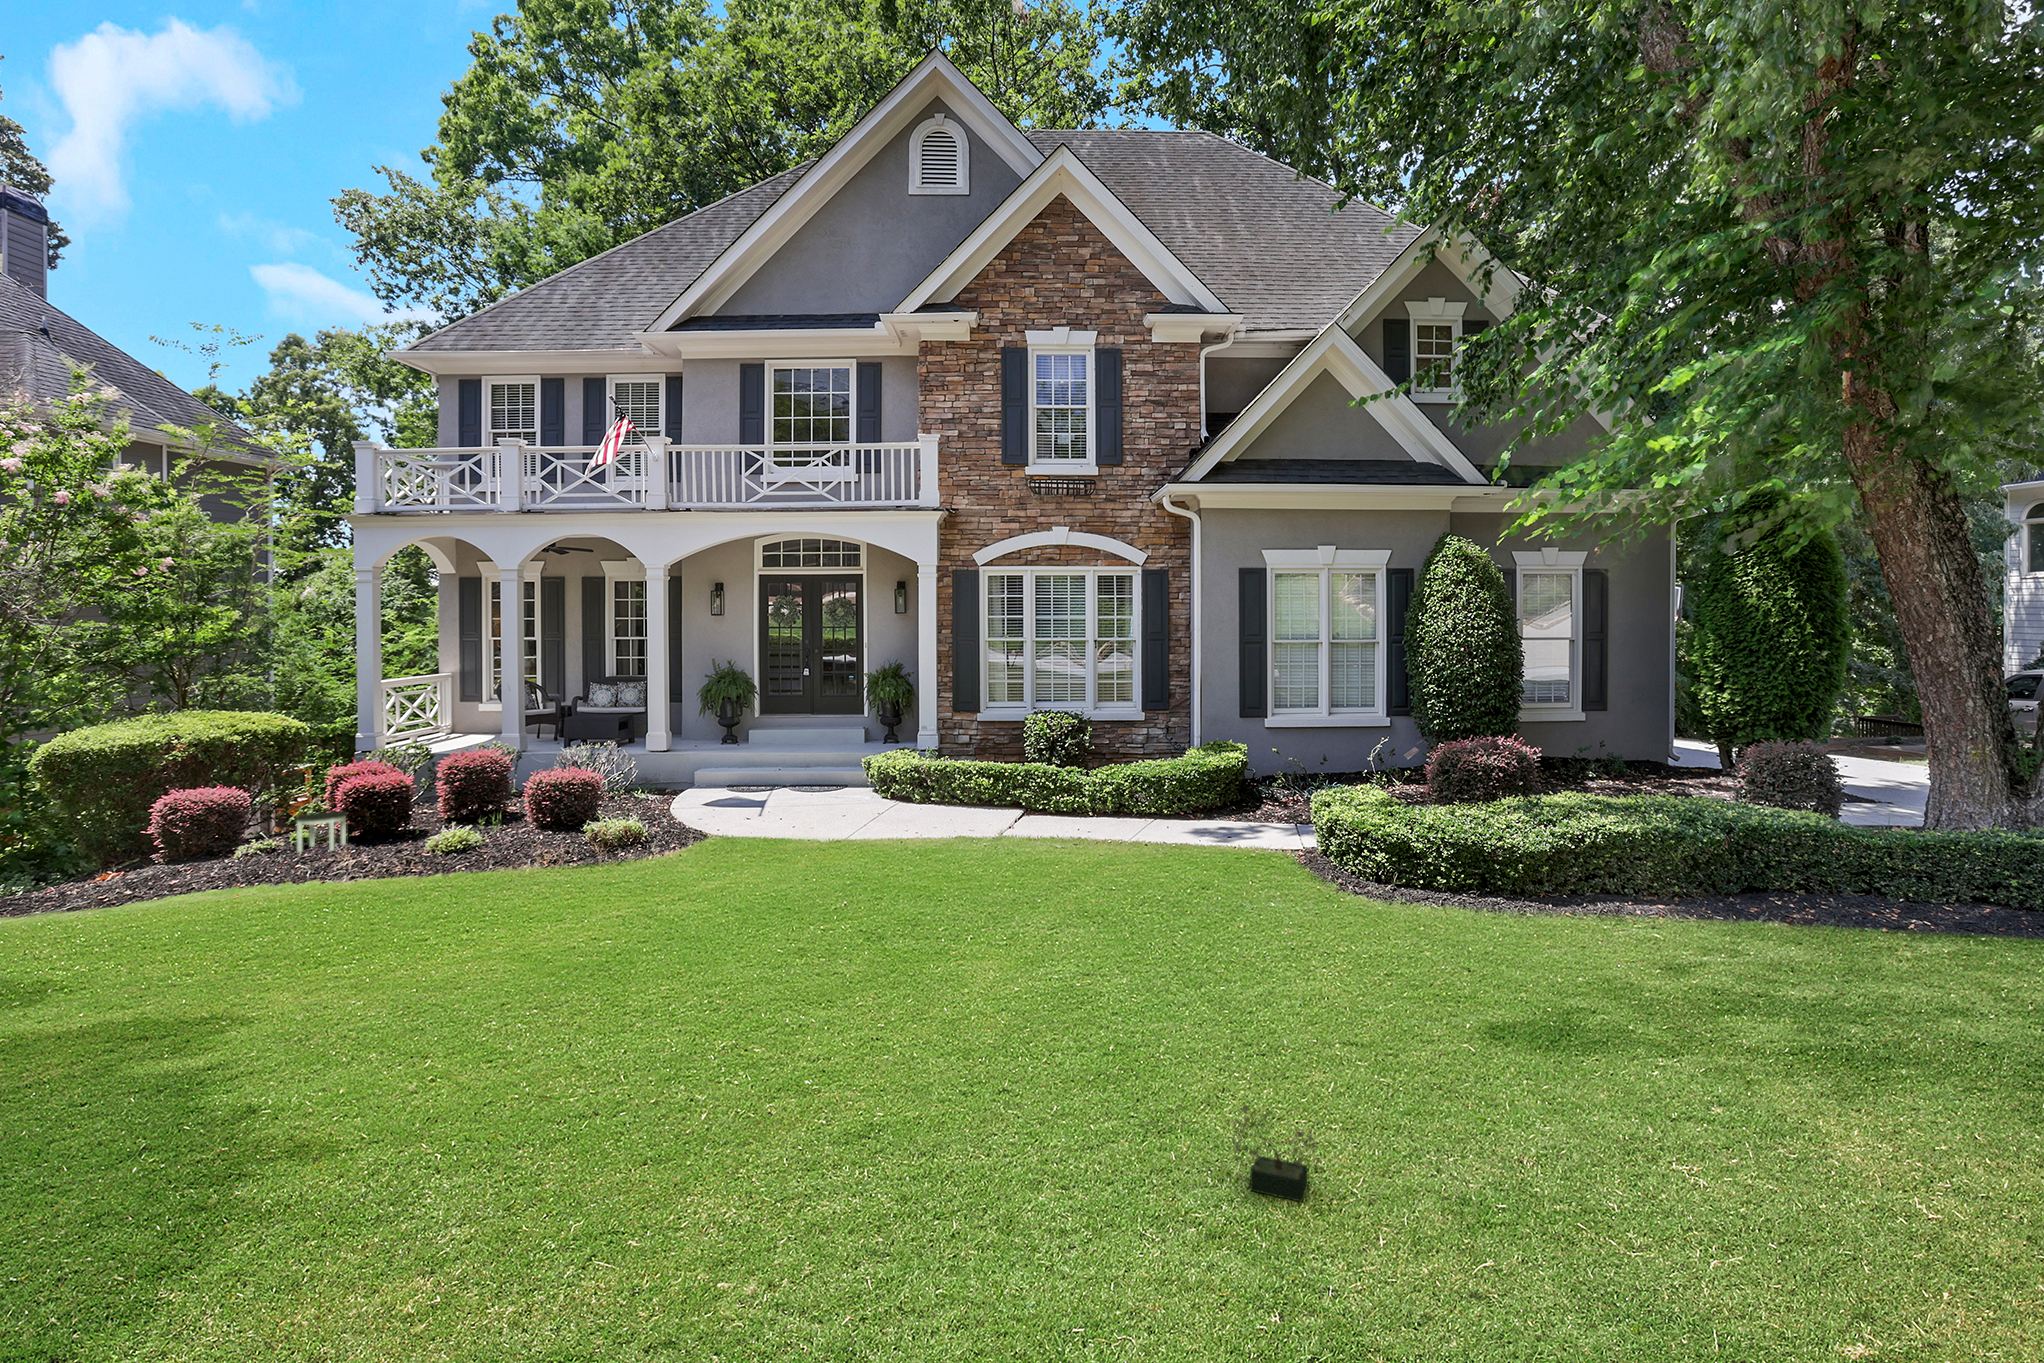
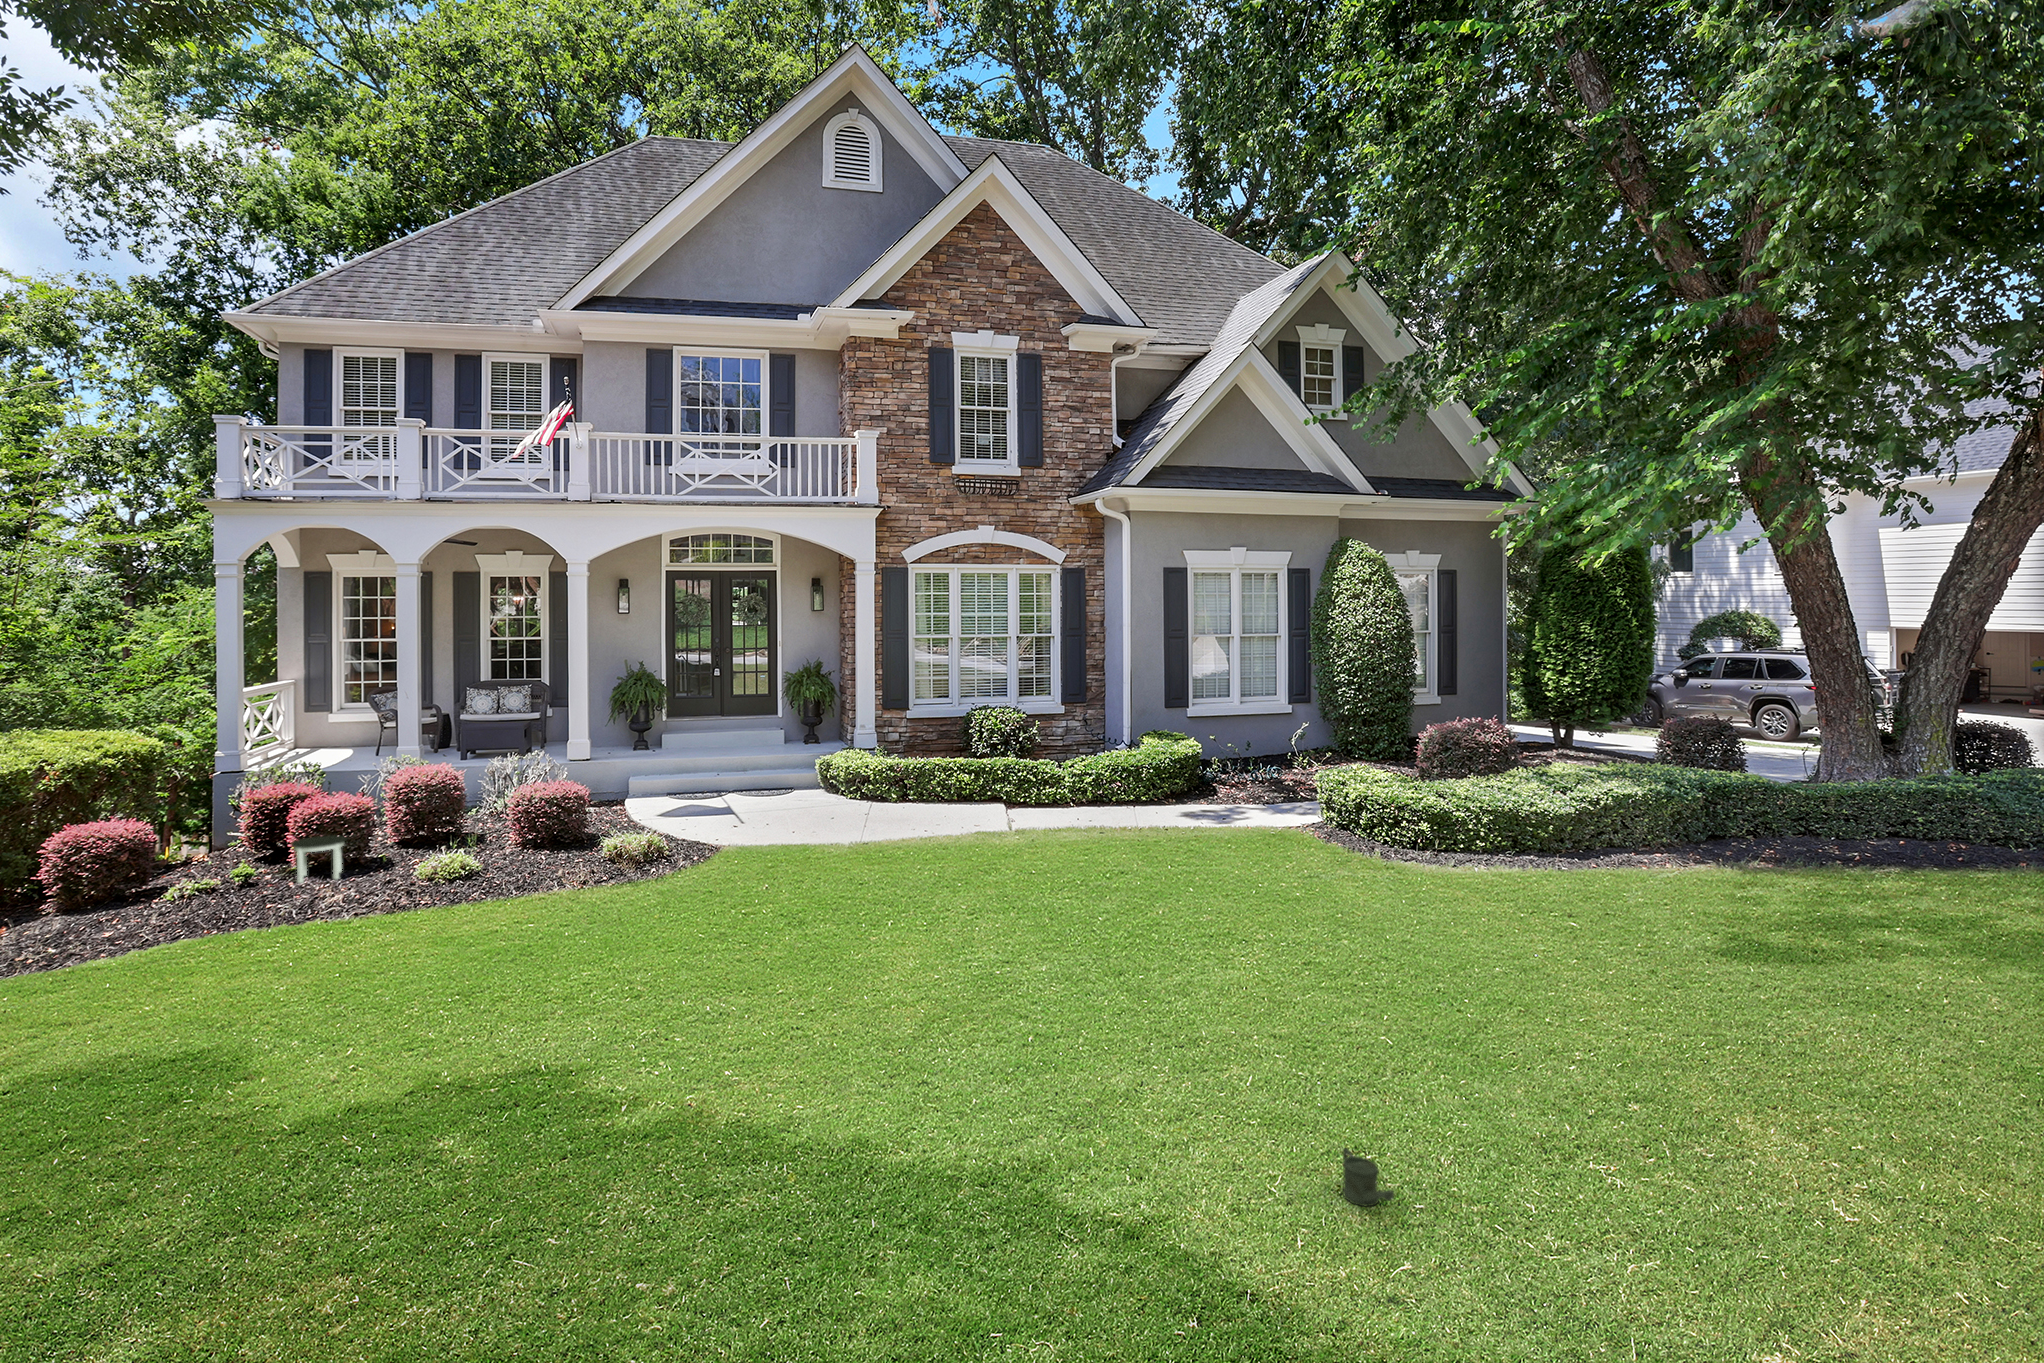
decorative plant: present [1232,1102,1321,1202] -> none [1692,1027,1782,1103]
watering can: none [628,1189,687,1256] -> present [1343,1148,1394,1206]

